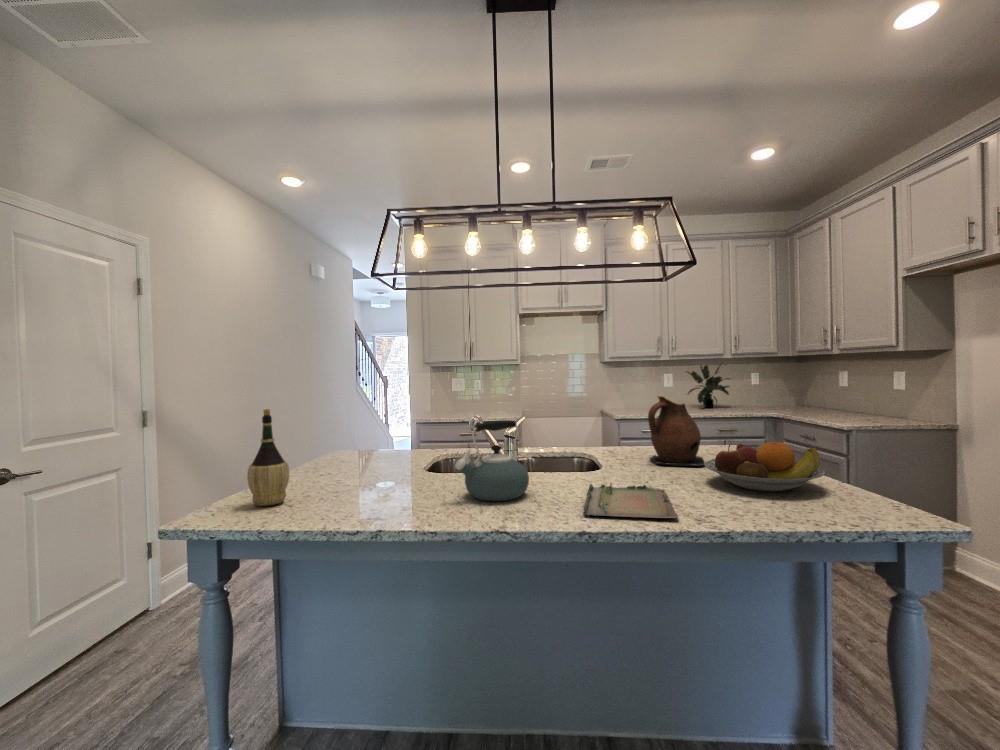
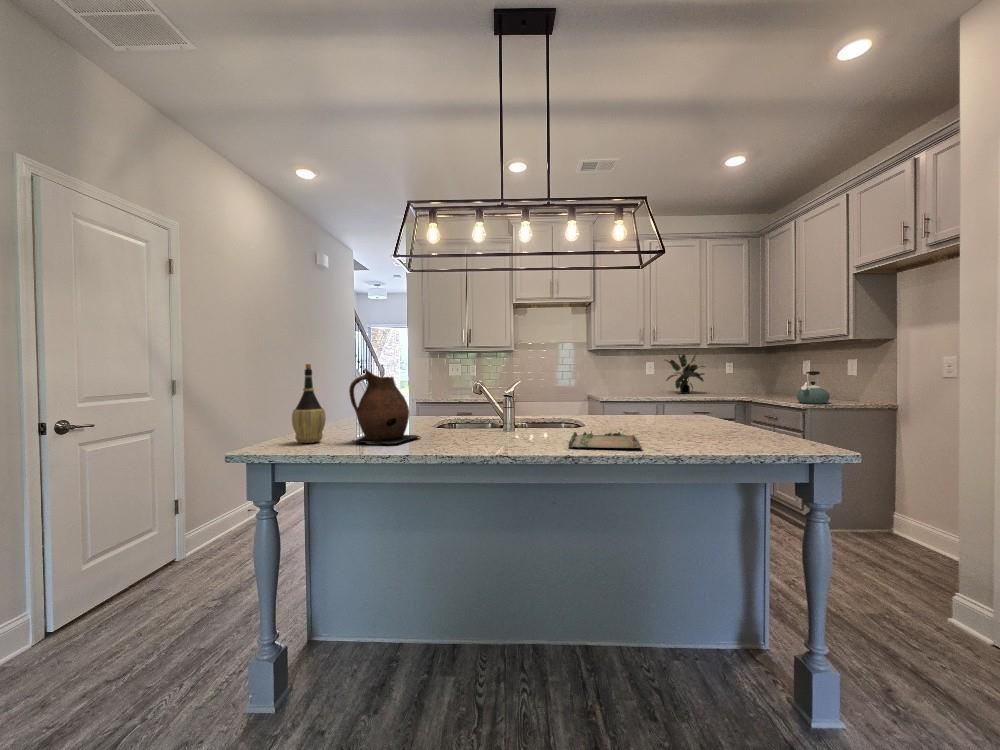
ceramic pitcher: present [648,396,705,467] -> present [349,369,420,445]
kettle: present [455,420,529,501] -> present [797,371,830,404]
fruit bowl: present [705,442,825,492] -> none [669,398,763,438]

